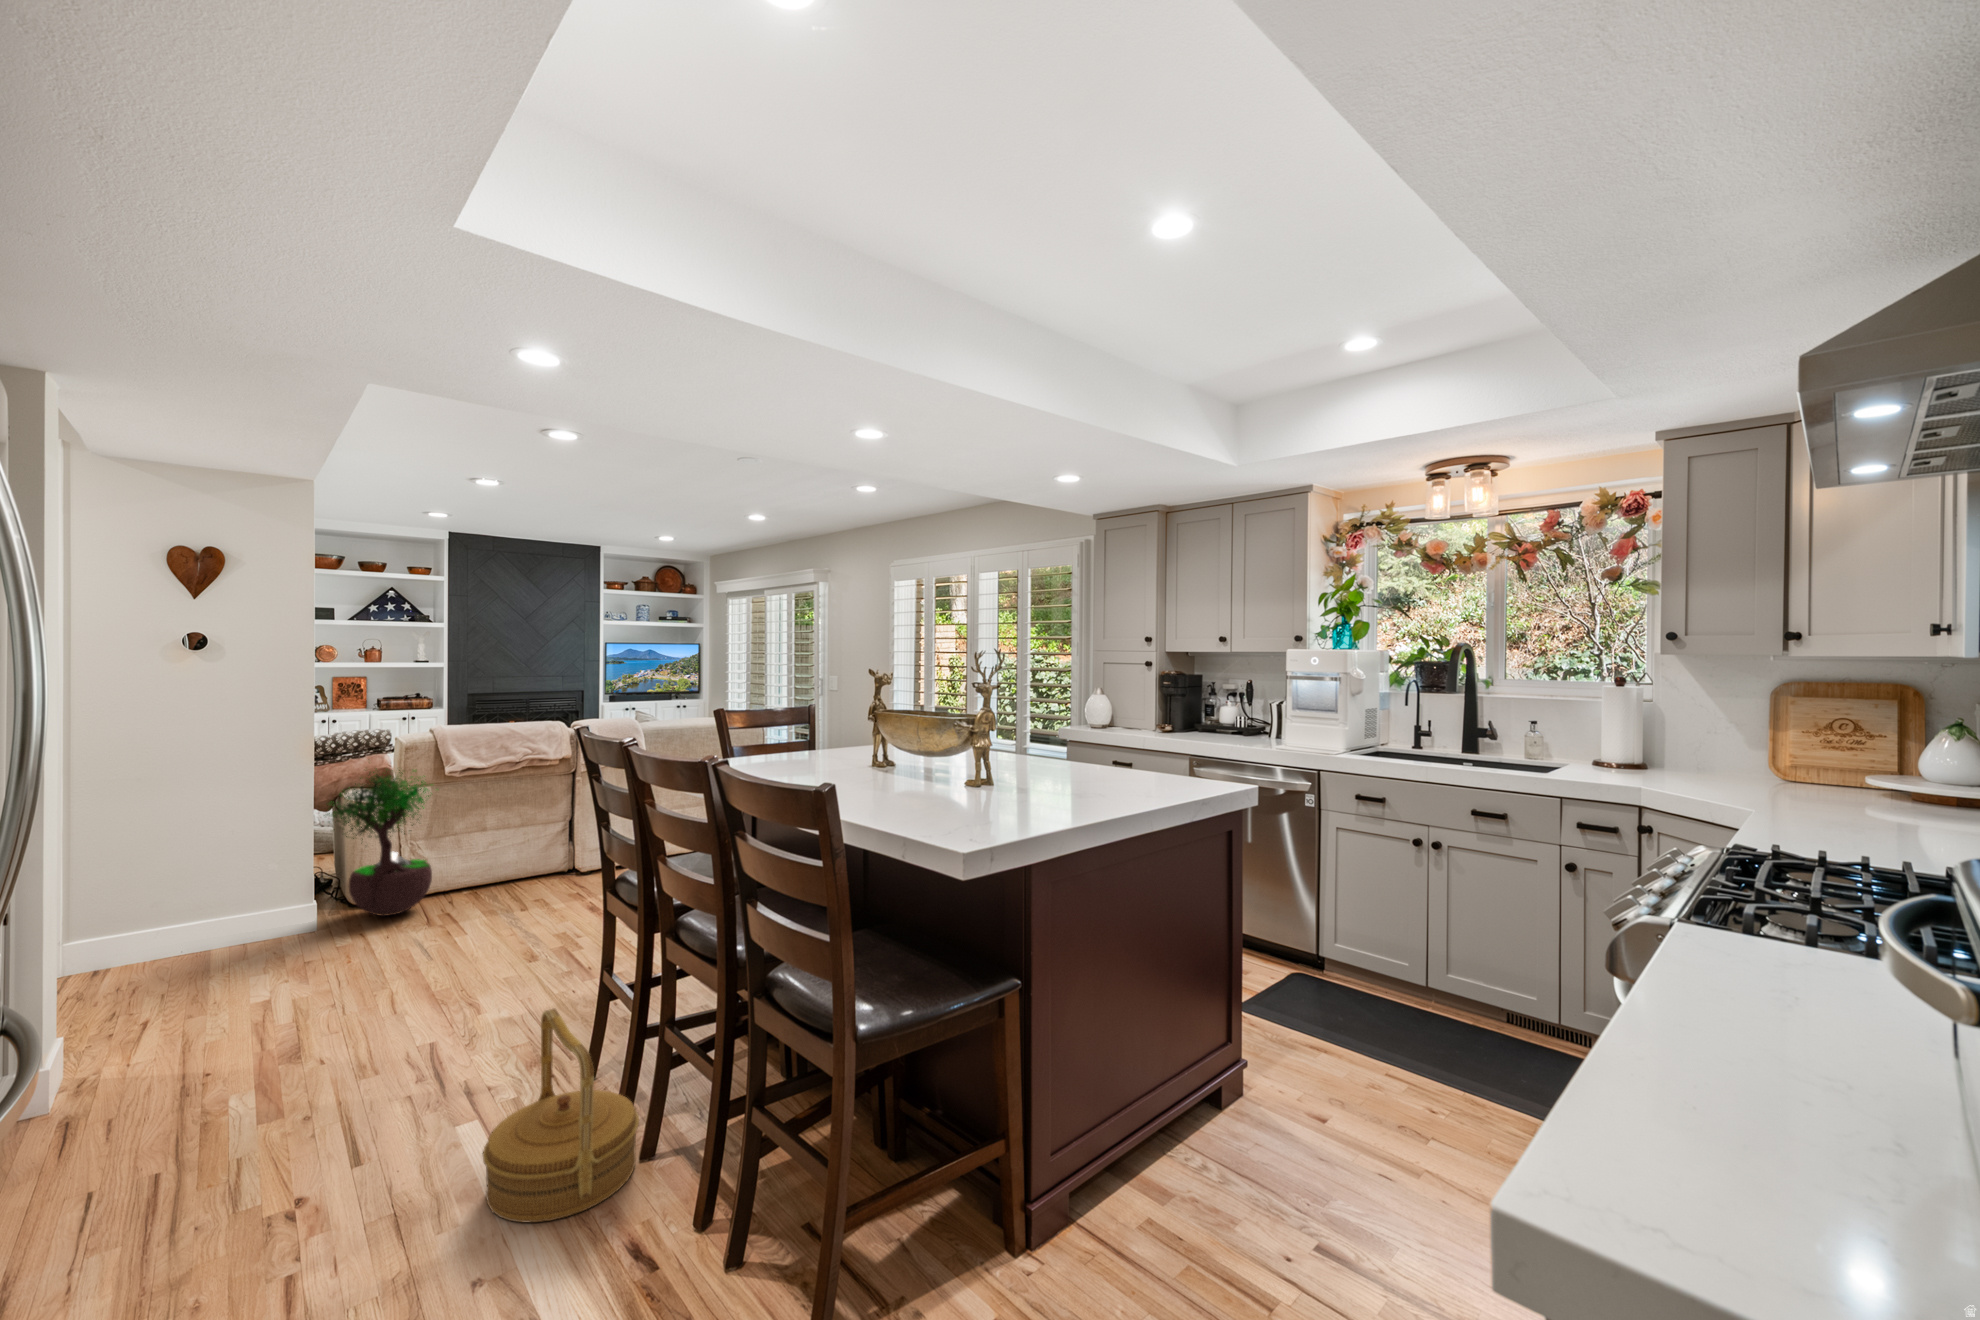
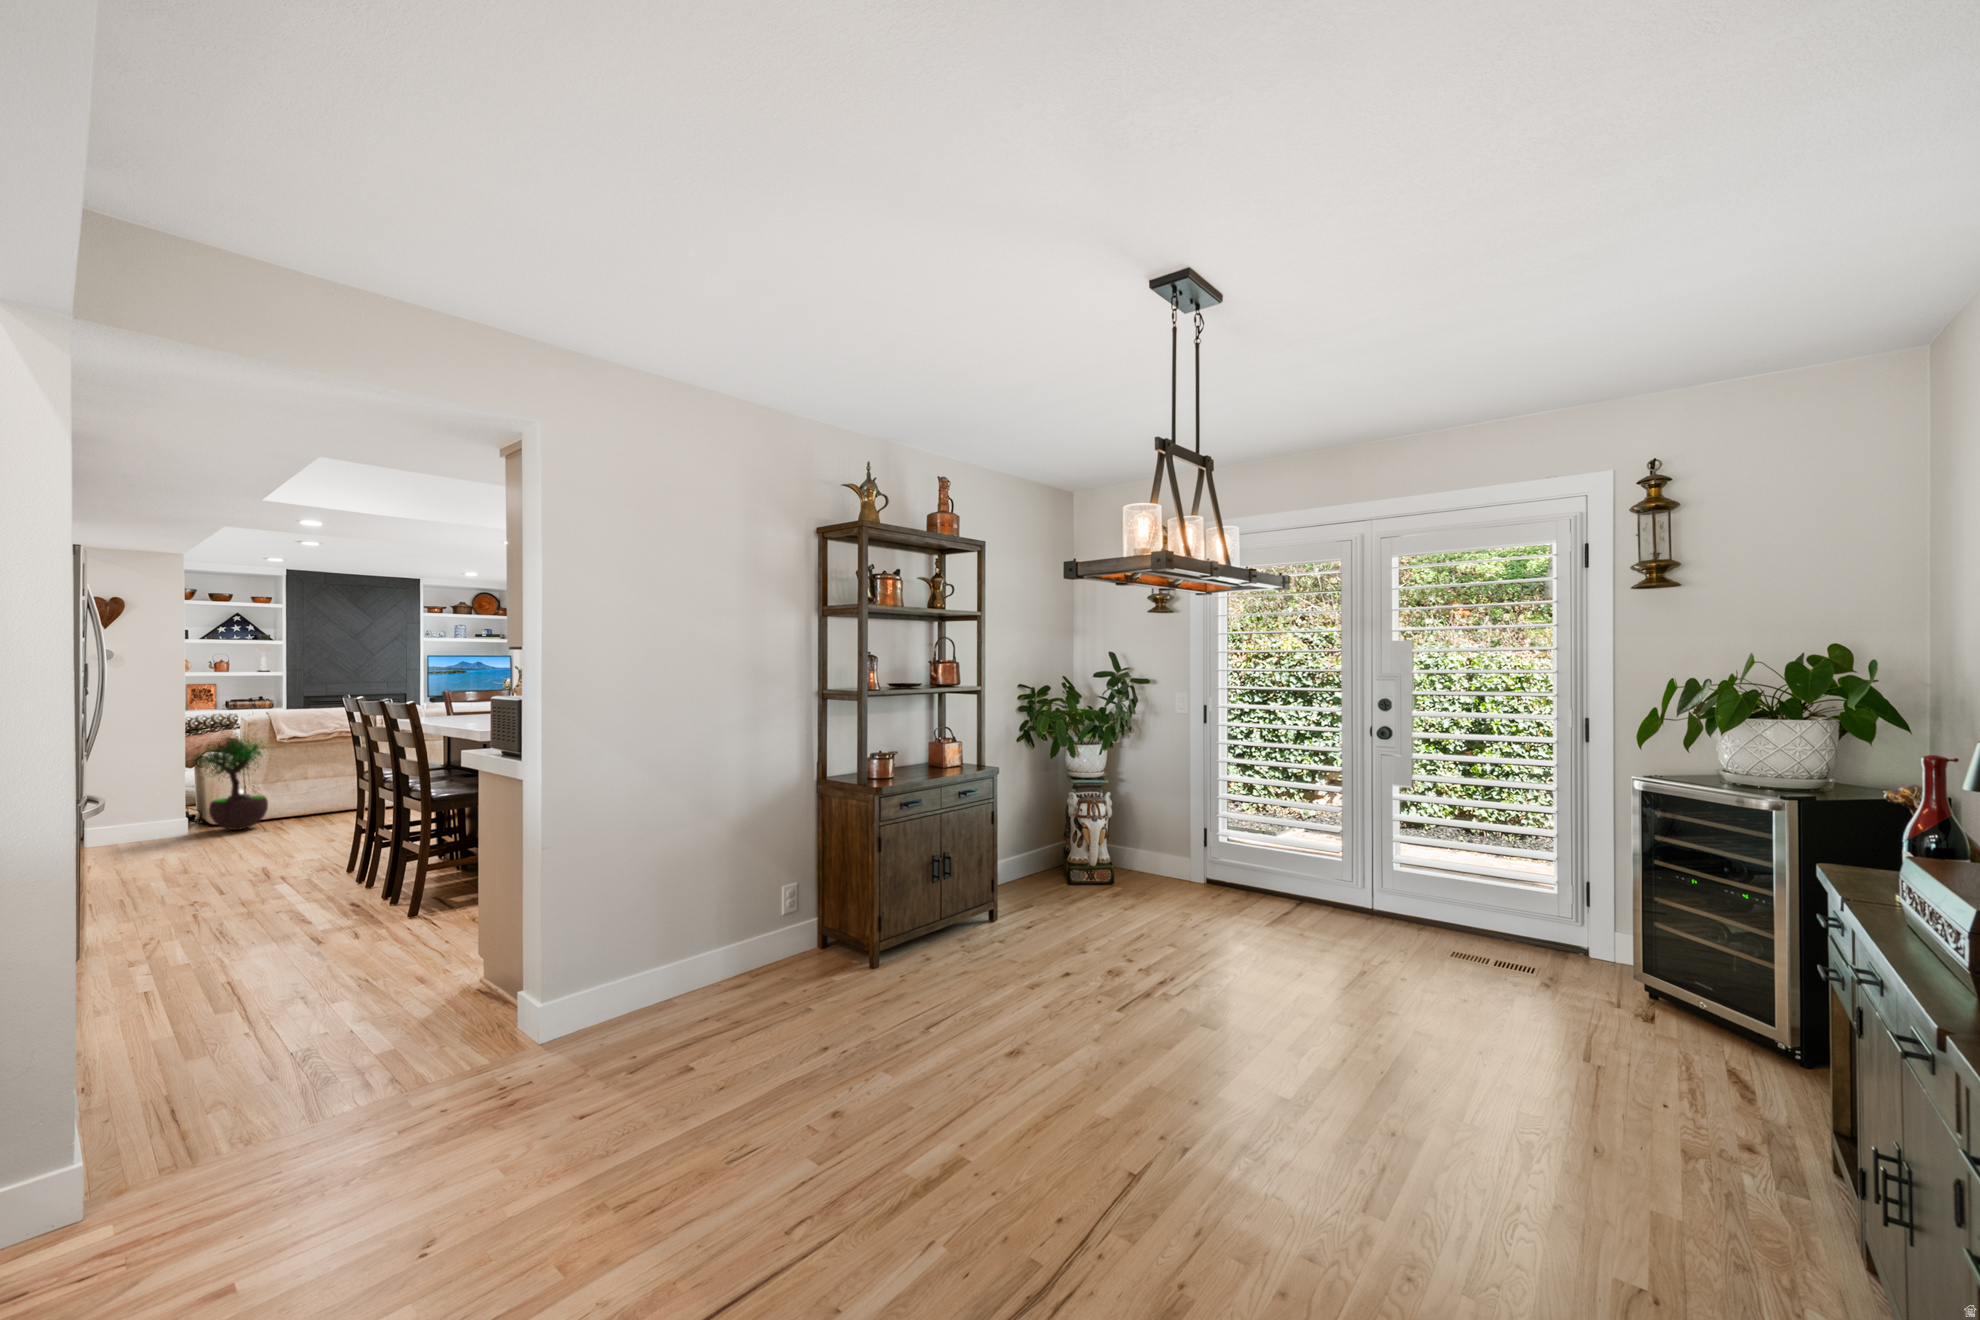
woven basket: present [483,1009,639,1223] -> none [286,823,369,906]

